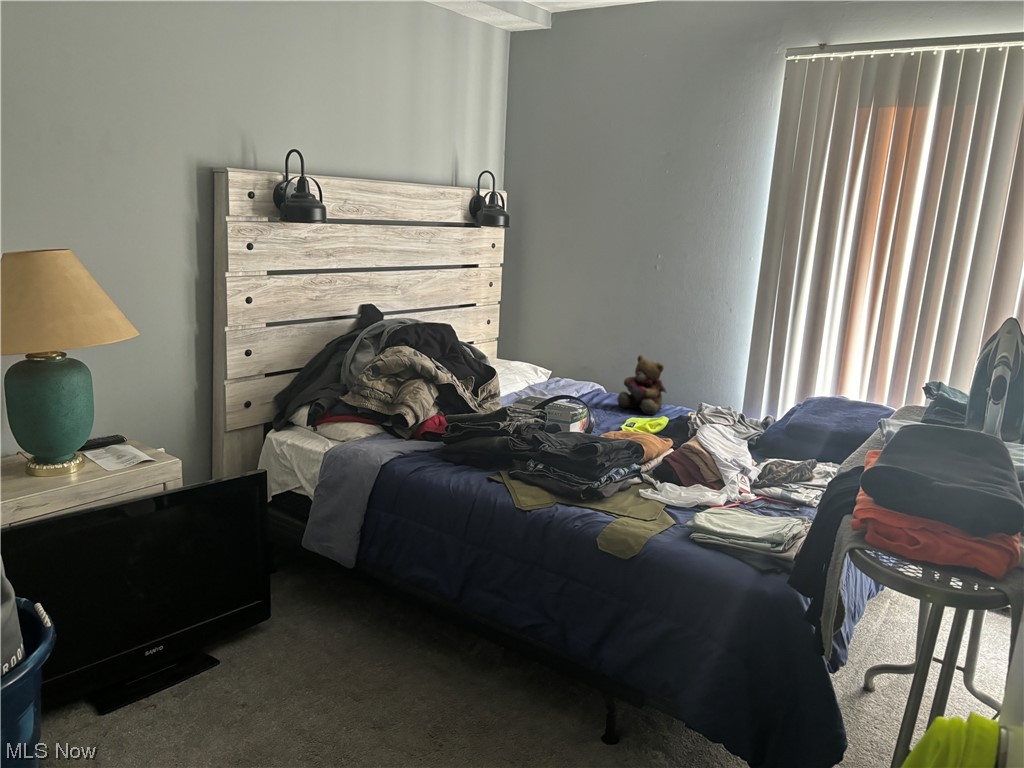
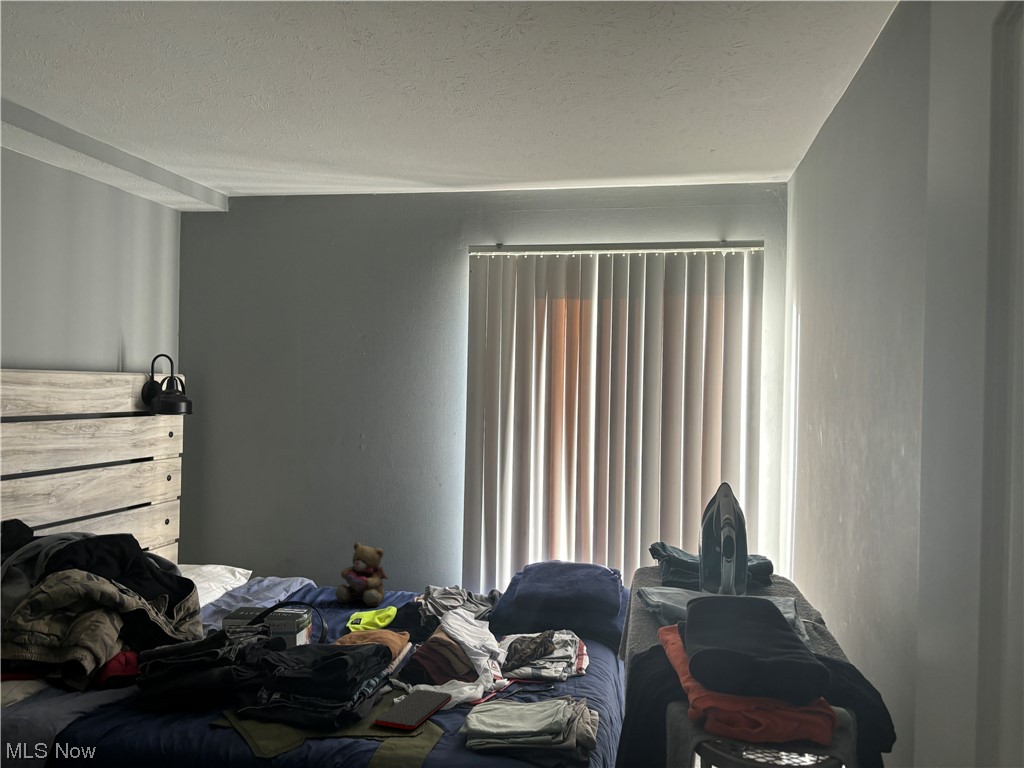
smartphone: none [616,485,692,514] -> present [374,690,452,729]

